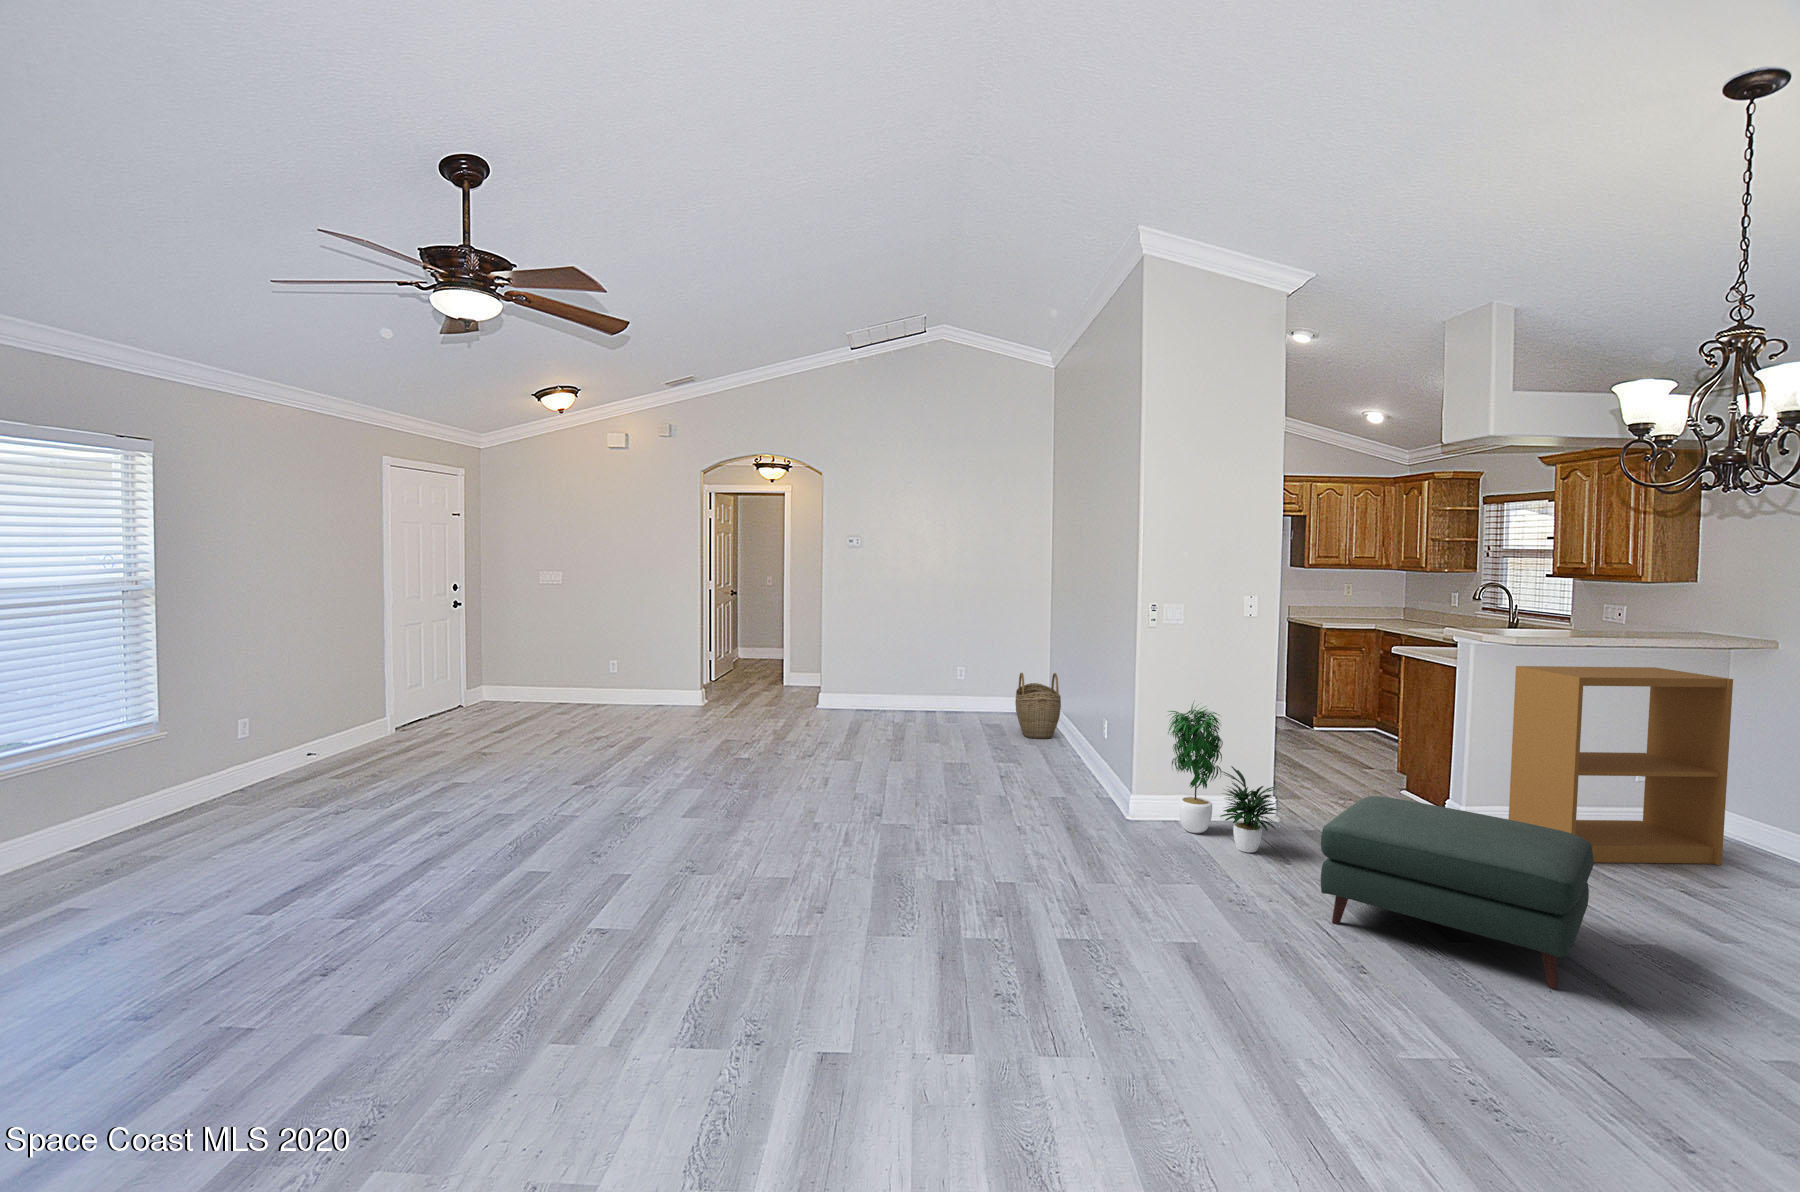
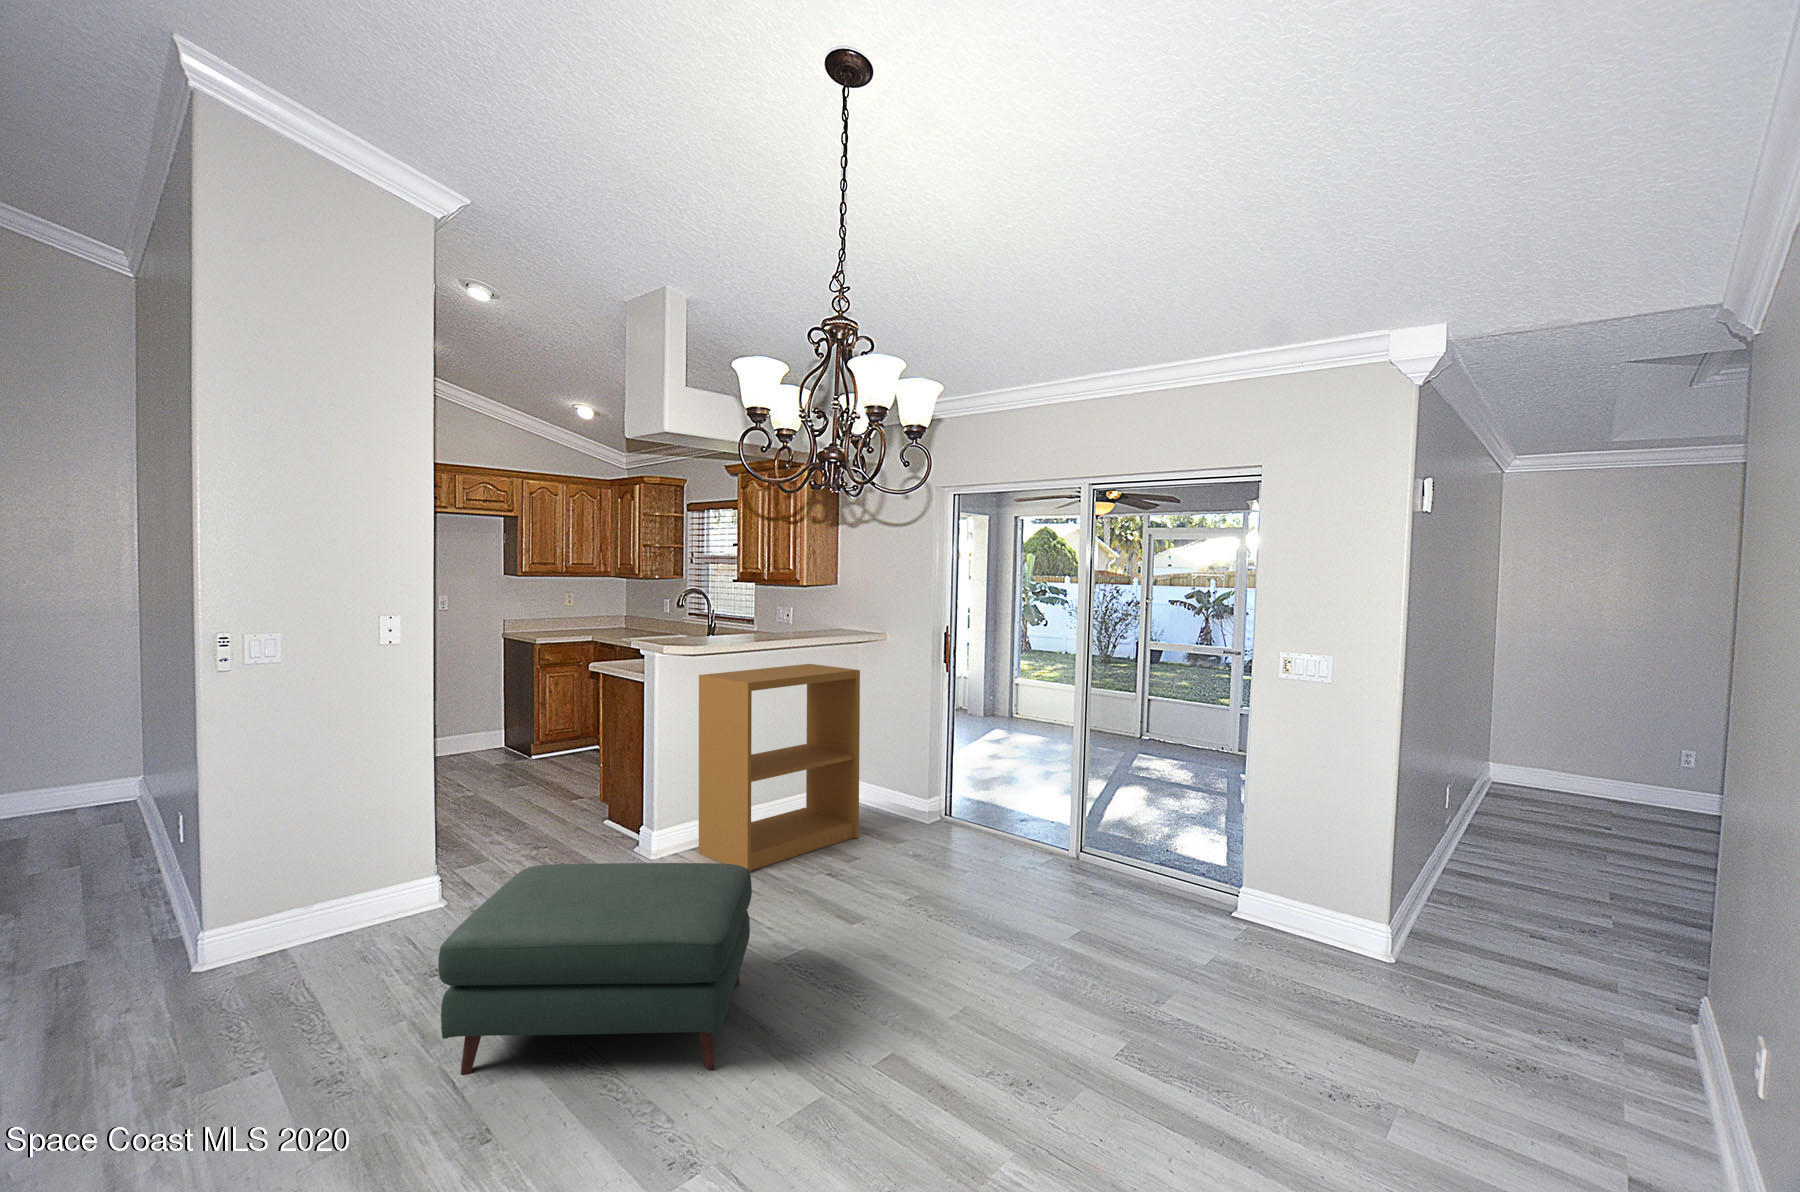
woven basket: present [1015,673,1061,739] -> none [30,743,128,855]
potted plant: present [1168,703,1279,853] -> none [237,771,422,982]

